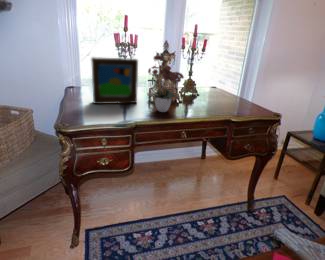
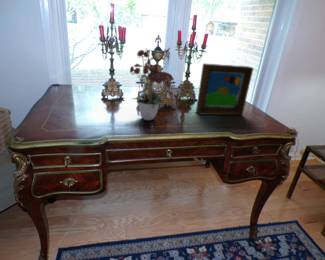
picture frame: present [91,57,138,104] -> present [196,64,253,115]

